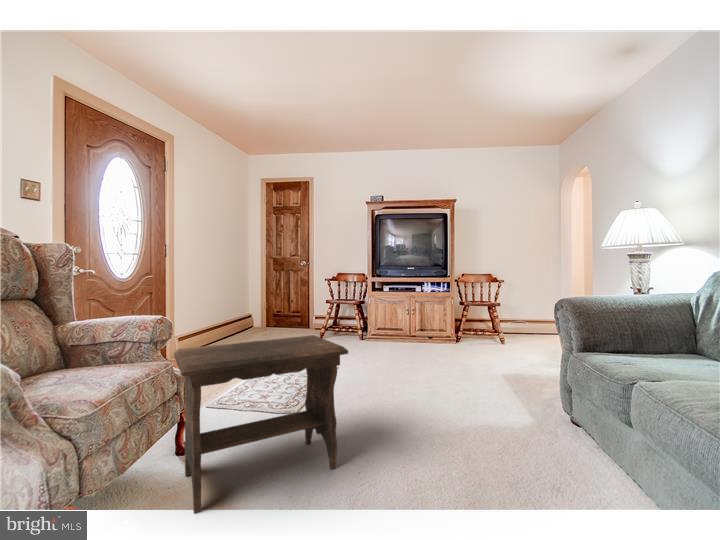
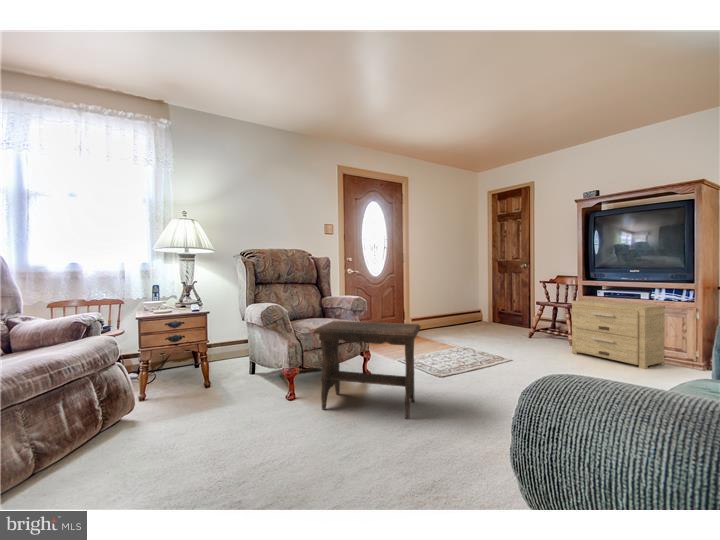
side table: none [371,294,435,350] -> present [571,300,665,369]

